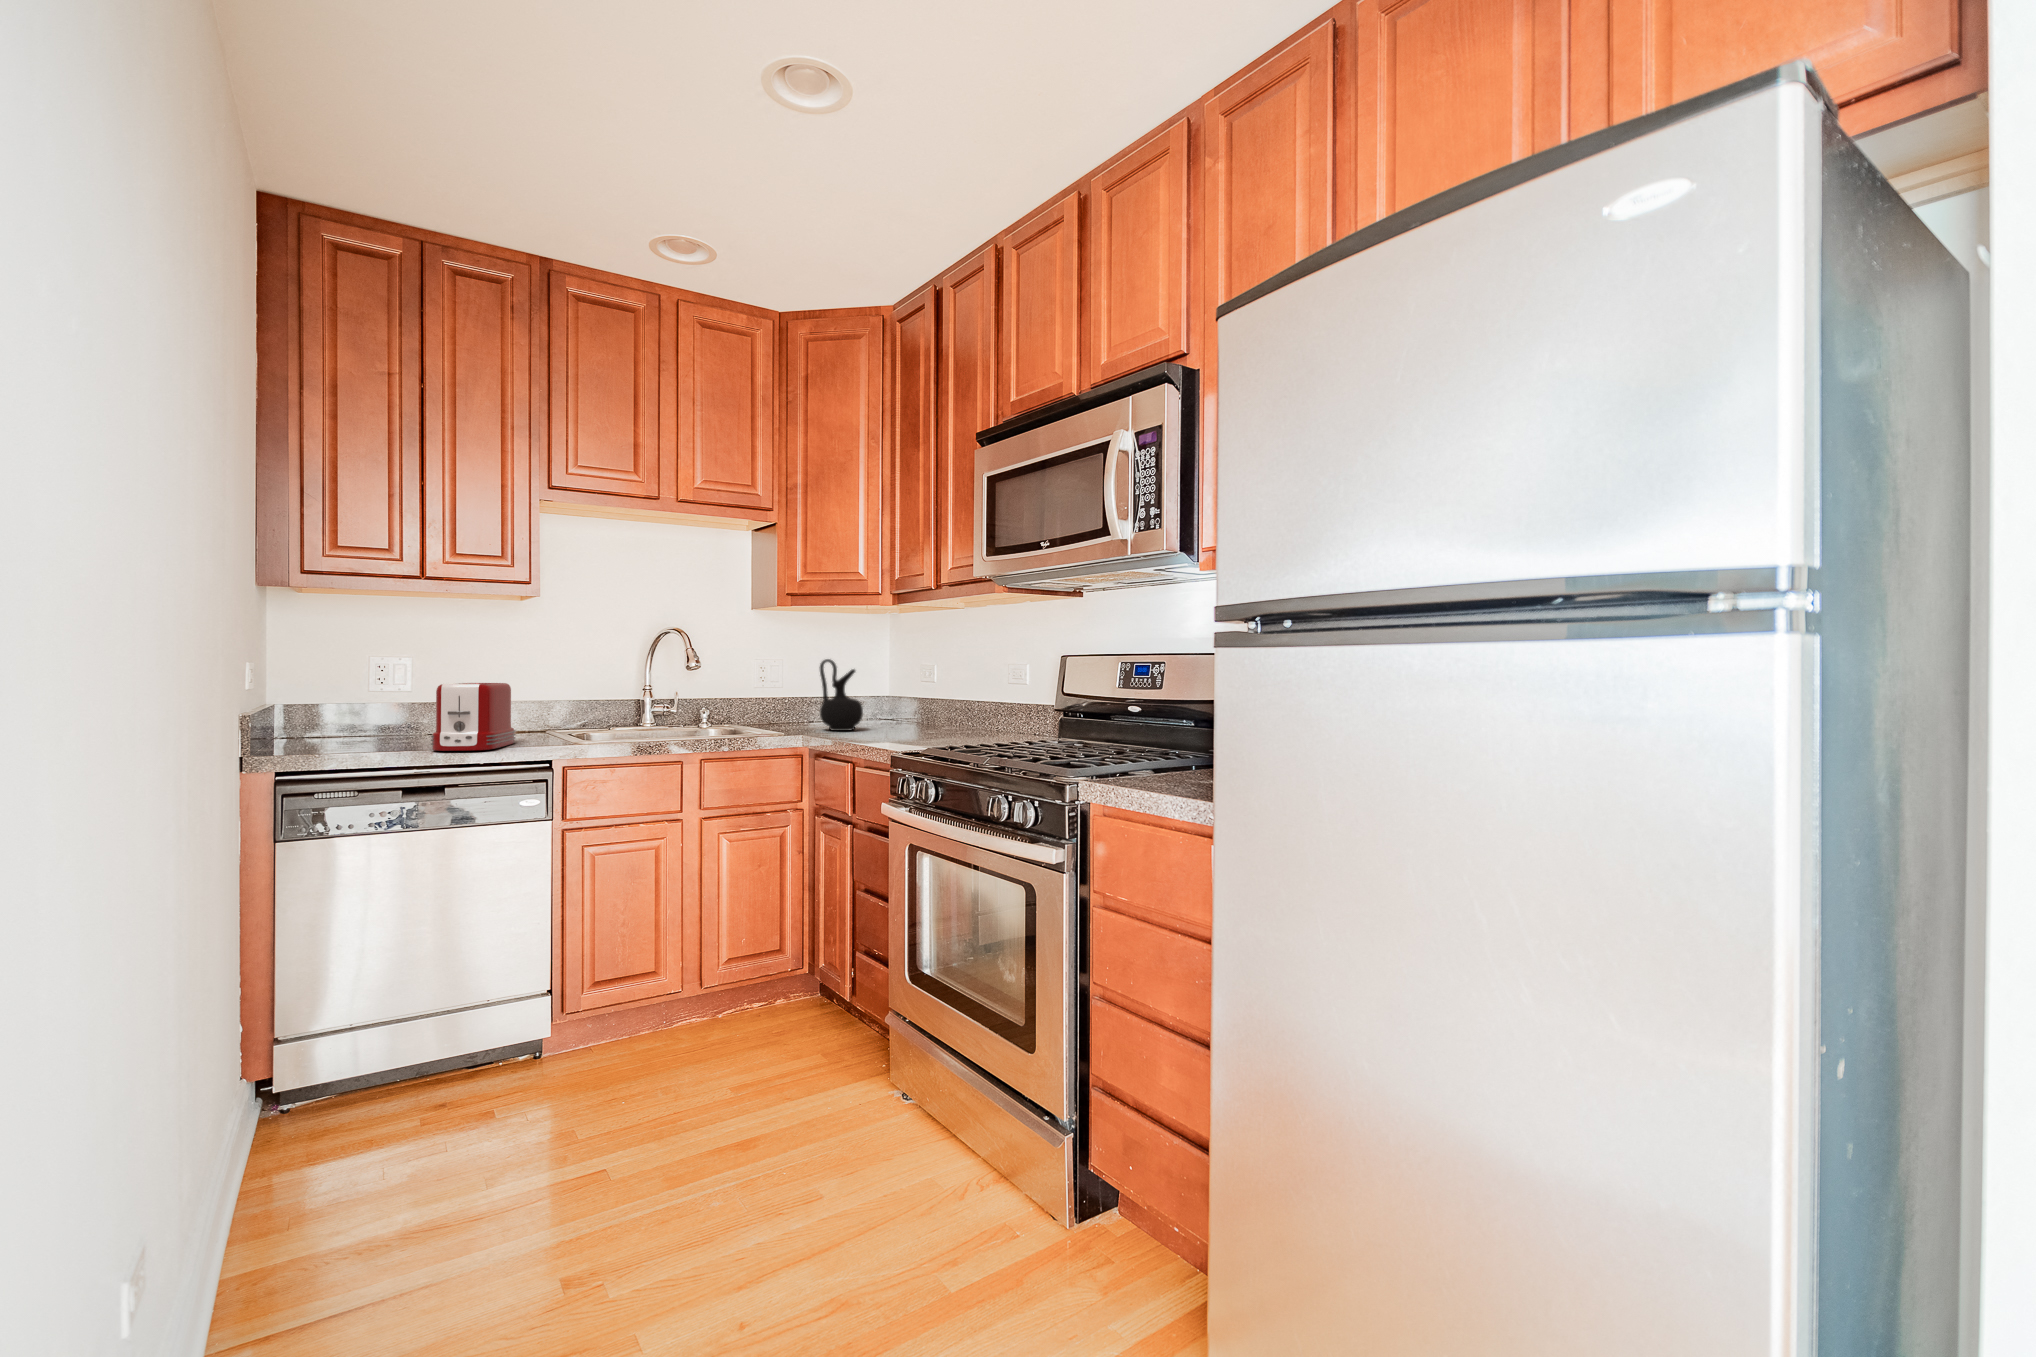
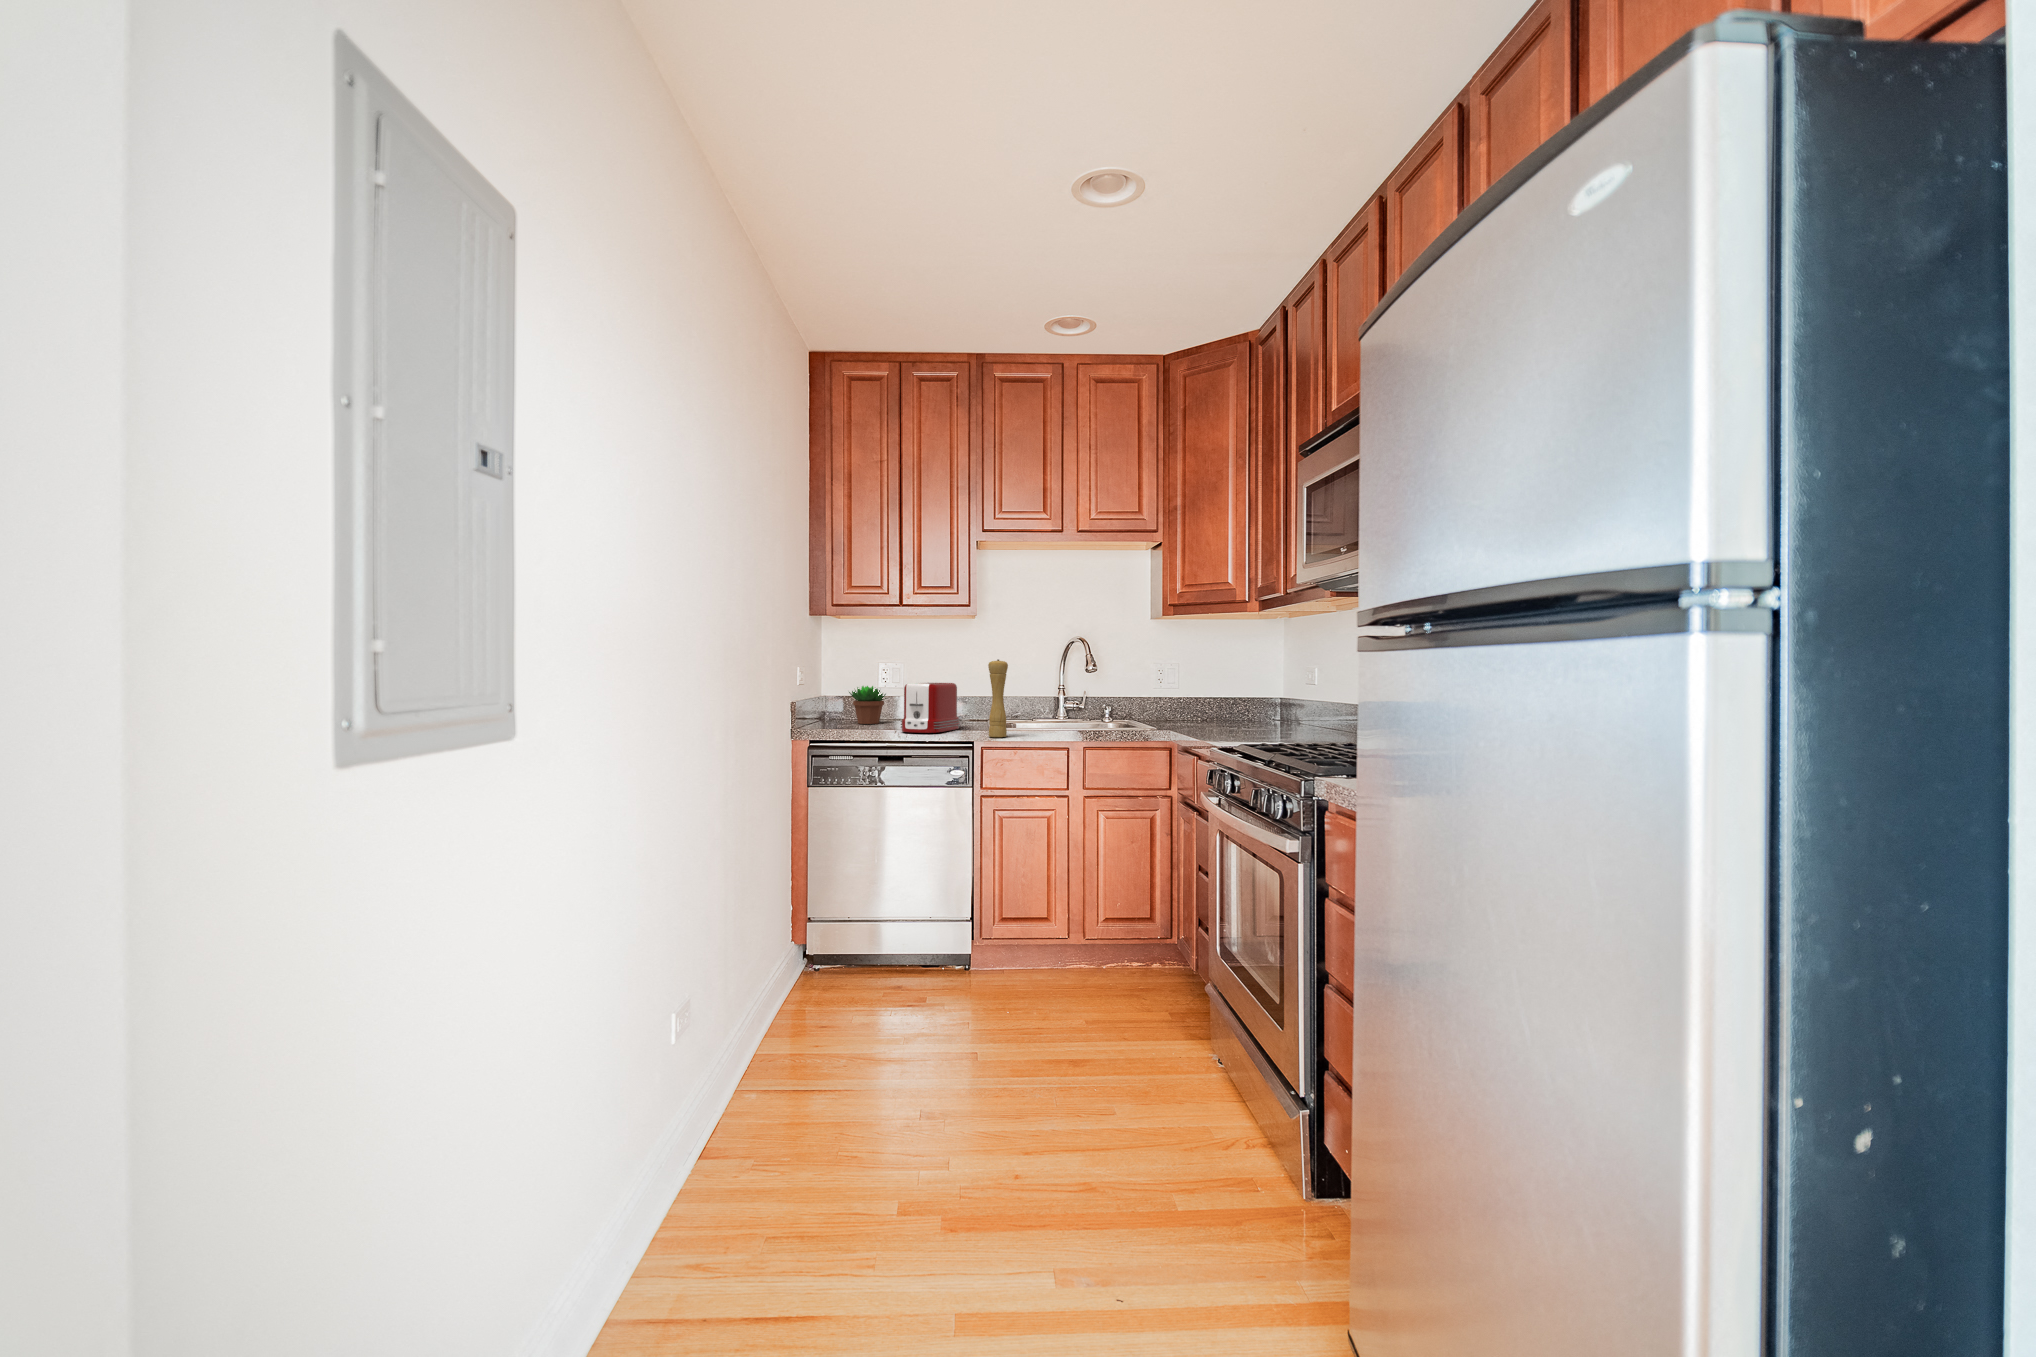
pepper mill: none [574,652,601,752] -> present [988,659,1008,737]
ceramic jug: present [820,659,863,731] -> none [1205,663,1244,728]
succulent plant: none [323,687,390,742] -> present [849,686,886,724]

